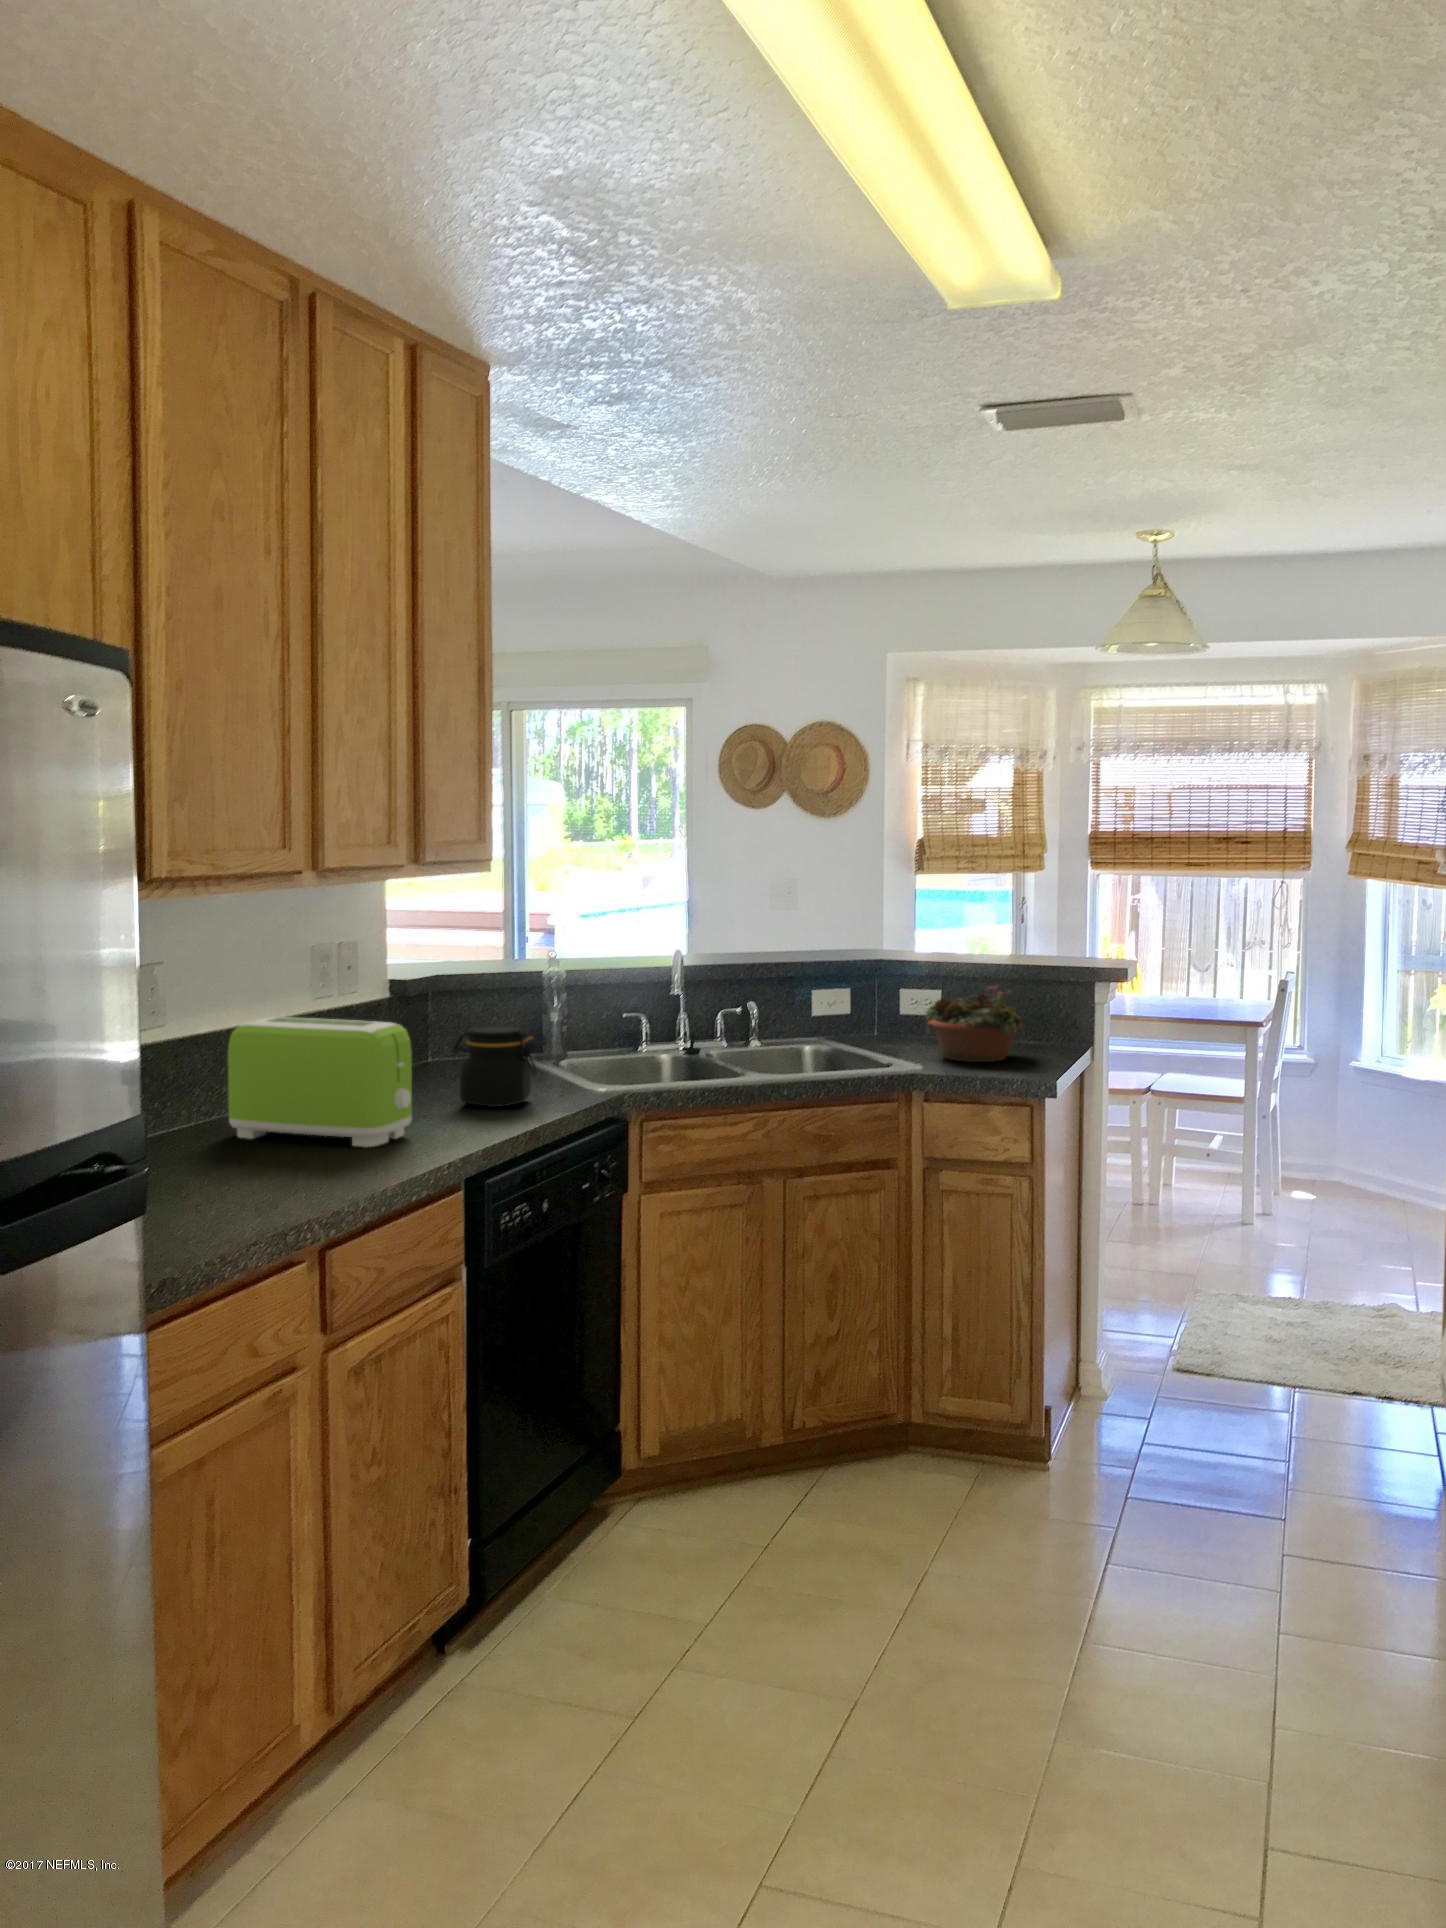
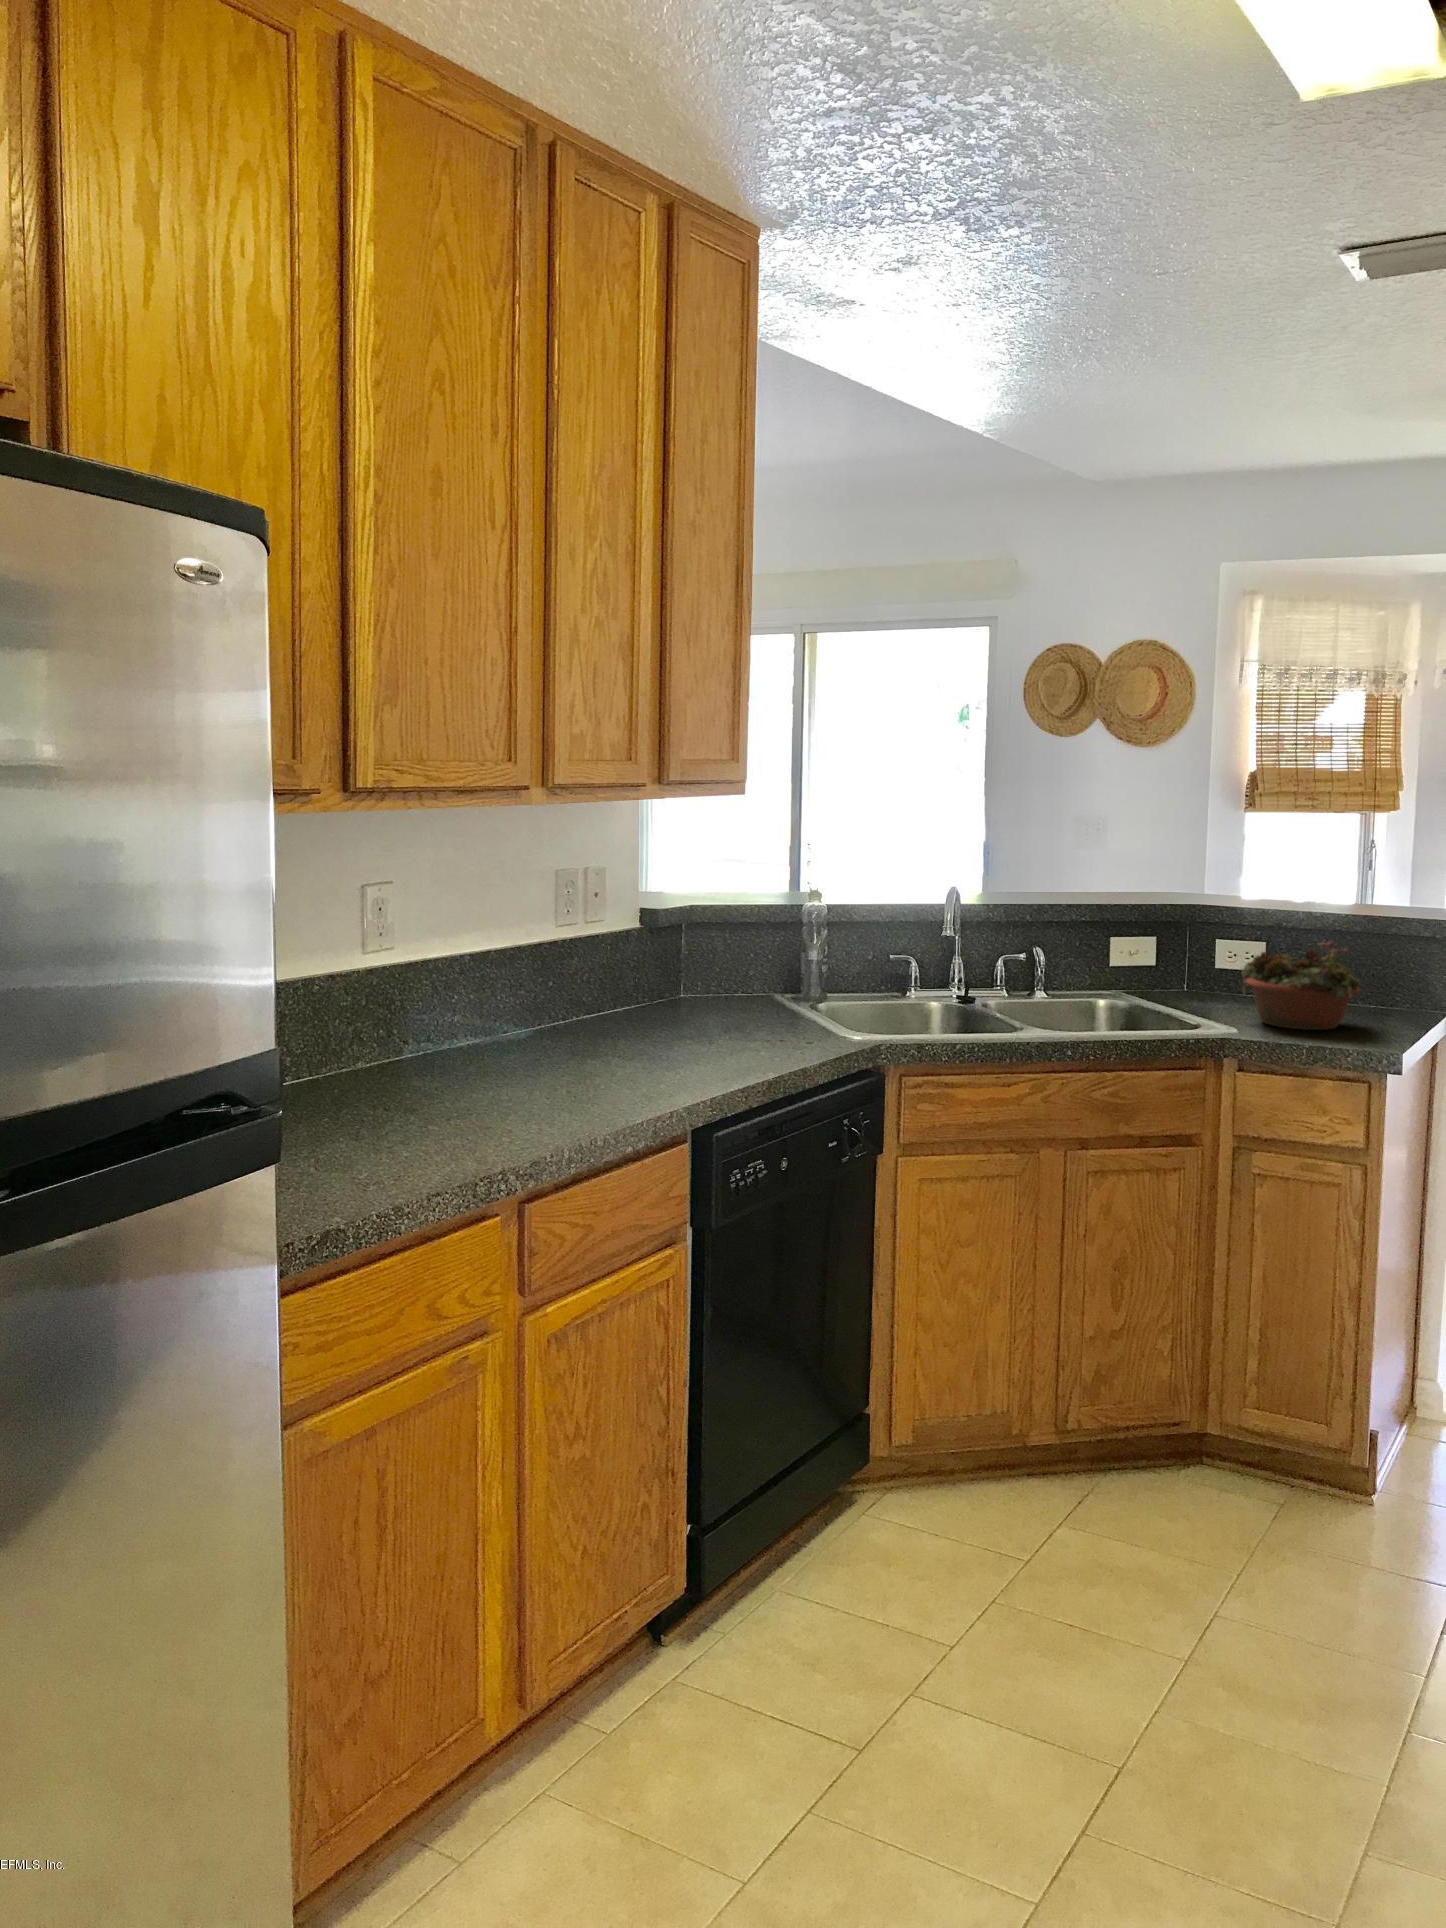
toaster: present [228,1017,412,1147] -> none [452,945,643,1090]
jar: present [453,1026,537,1107] -> none [696,964,786,1052]

